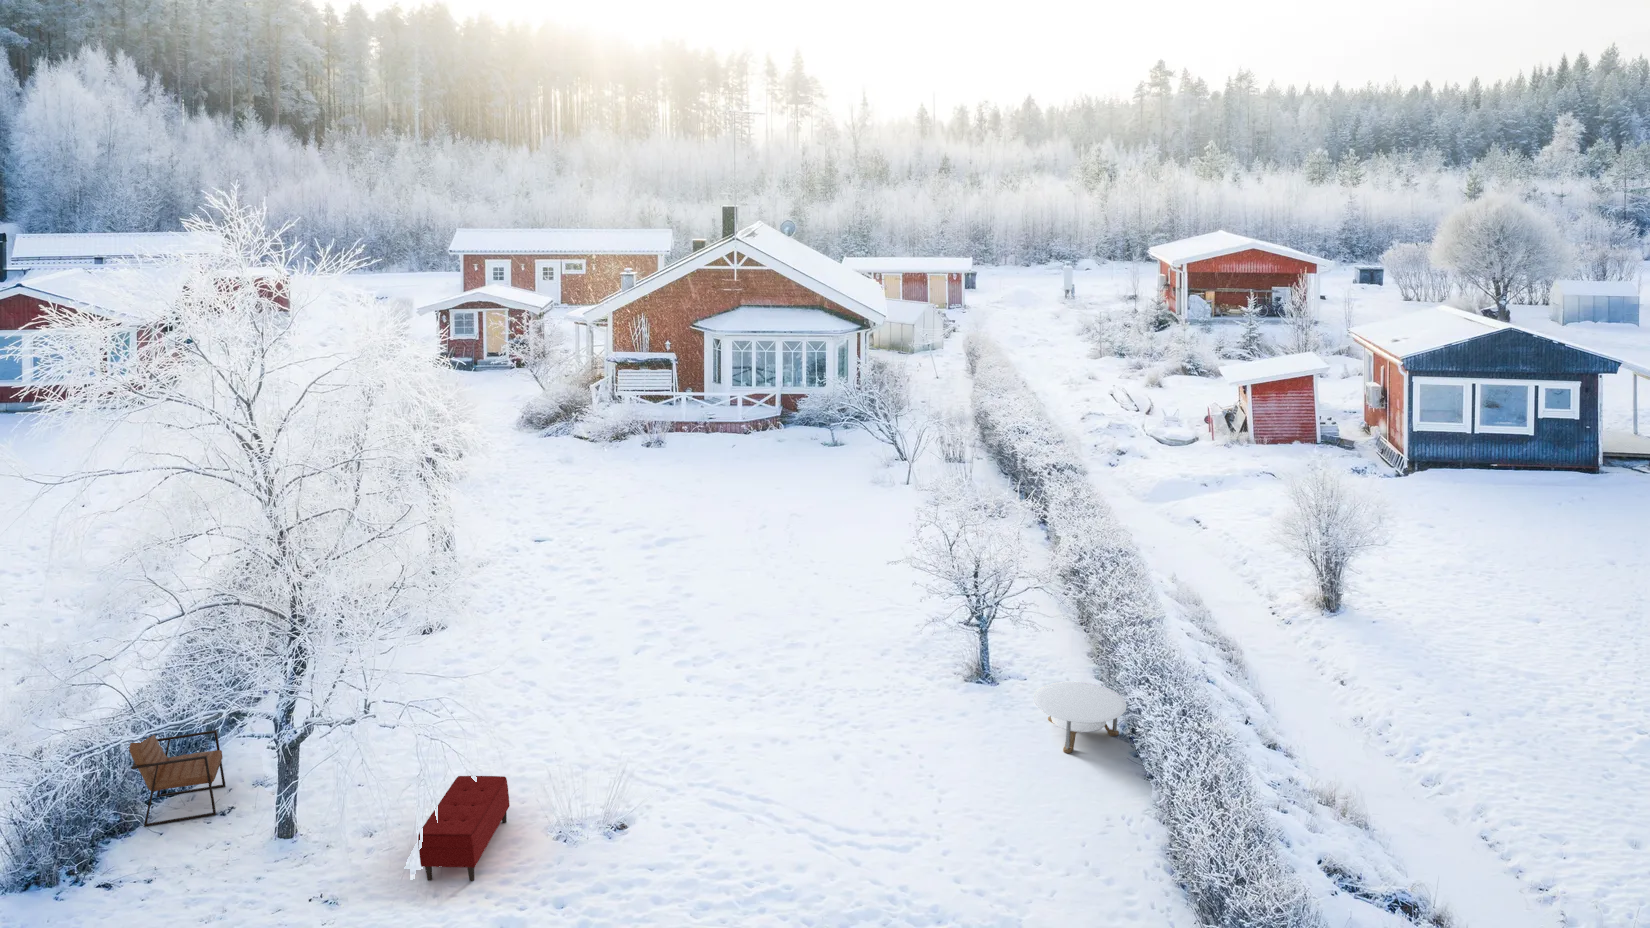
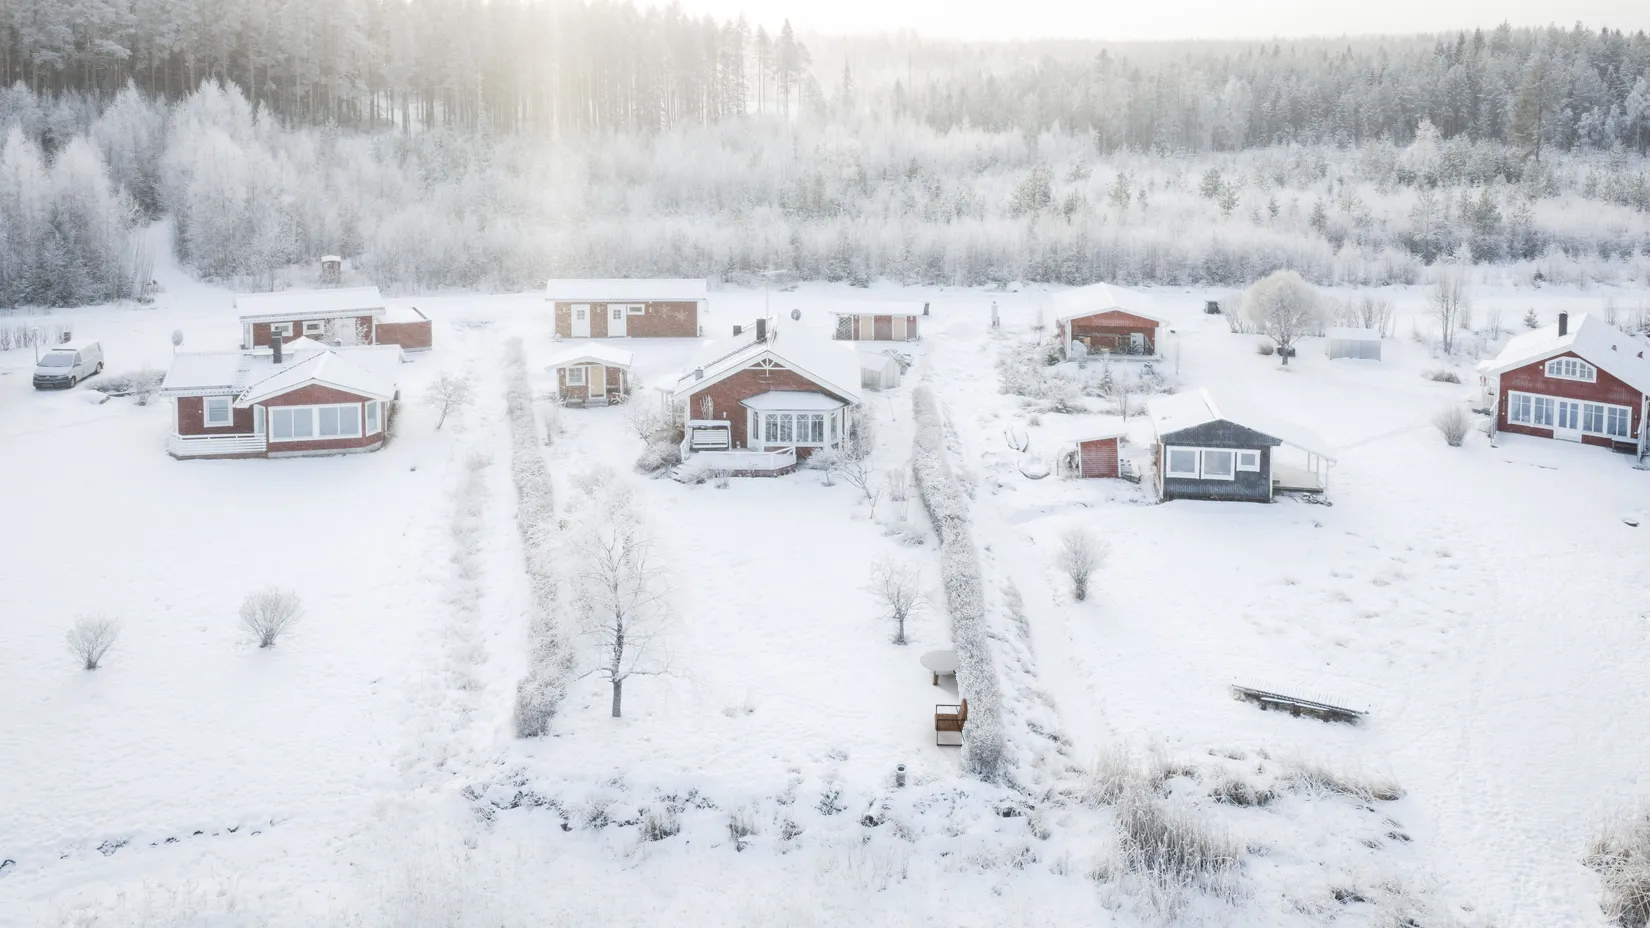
chair: present [129,730,225,827] -> present [935,698,968,746]
bench: present [418,776,510,881] -> none [652,704,684,749]

